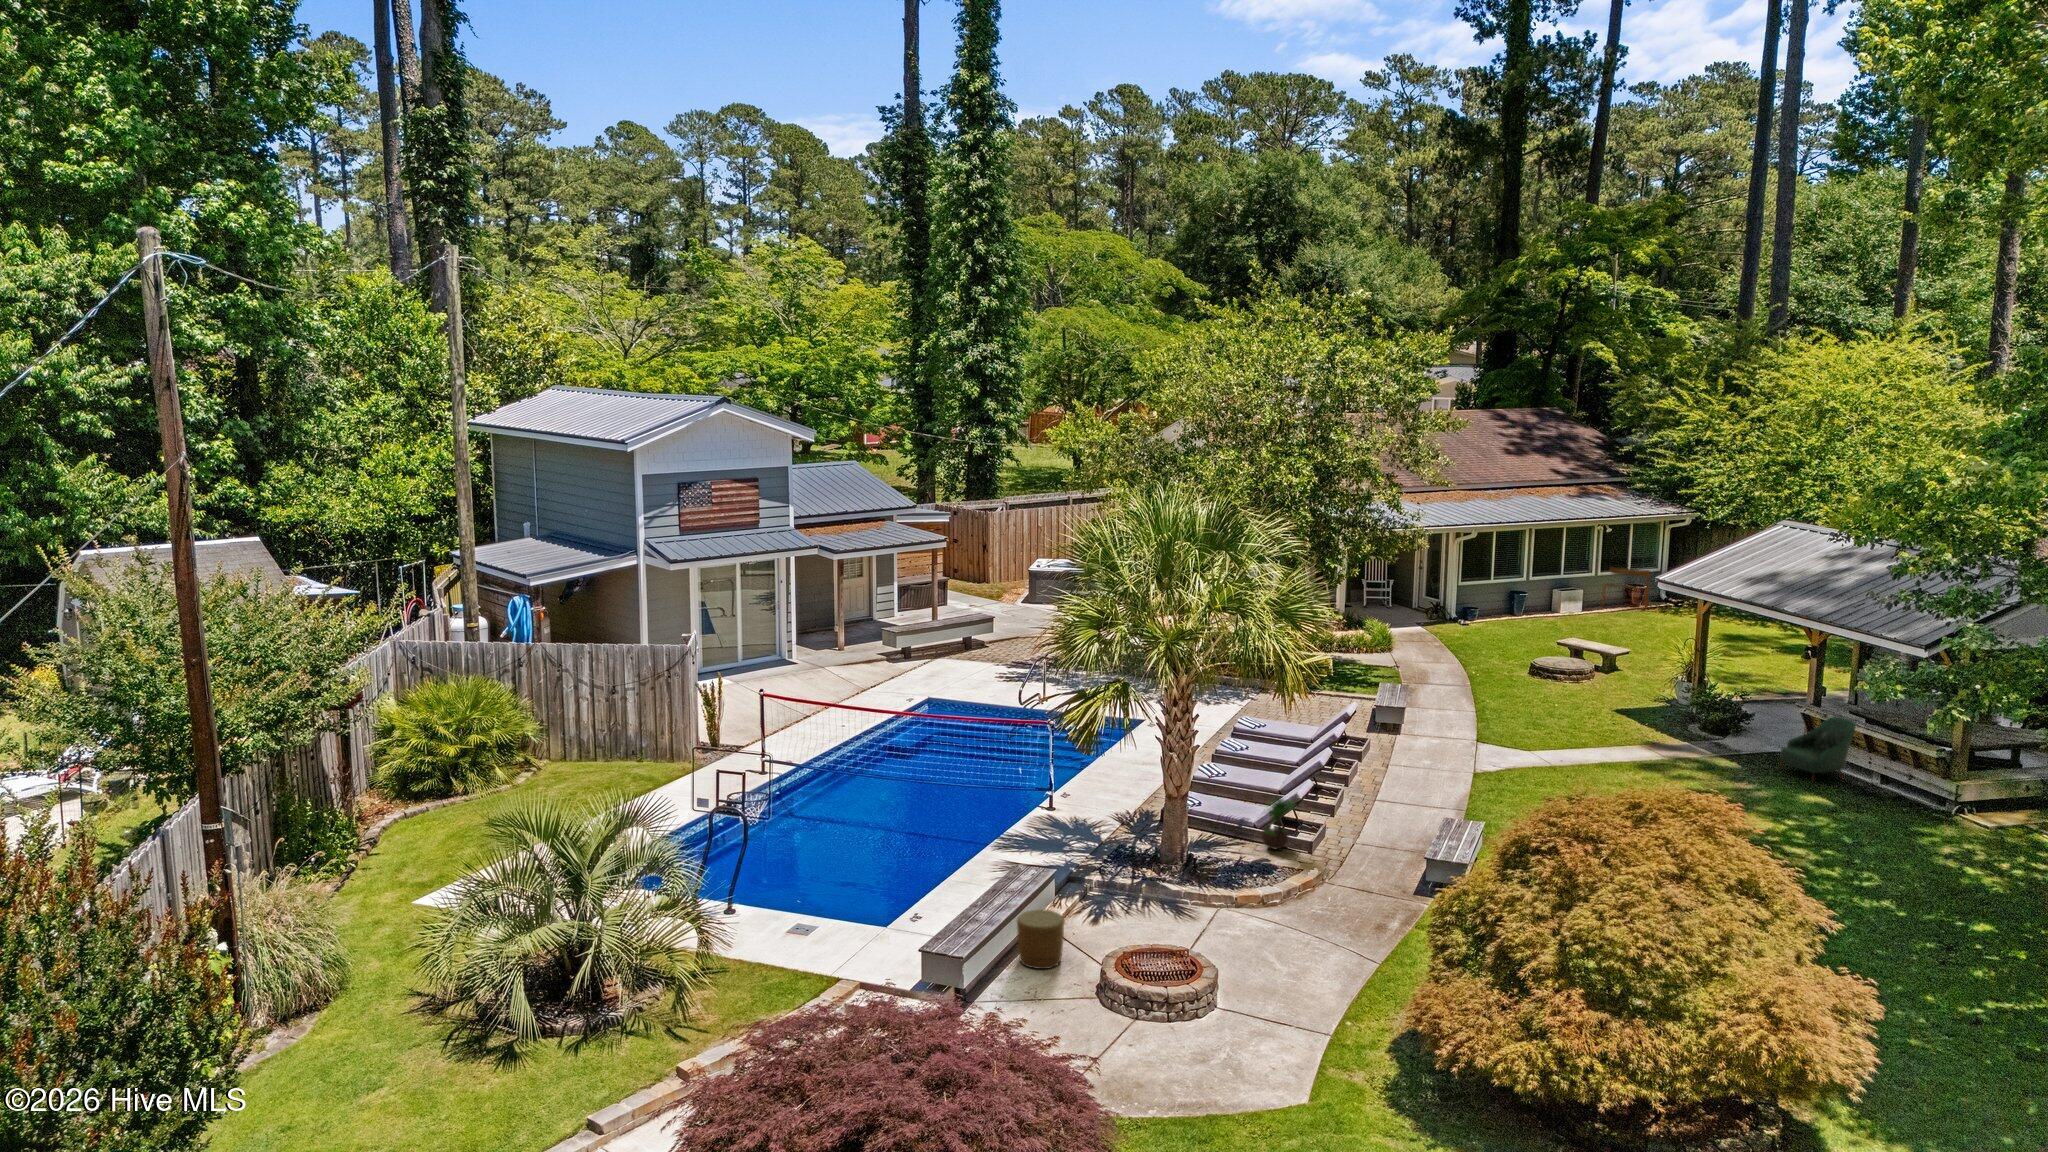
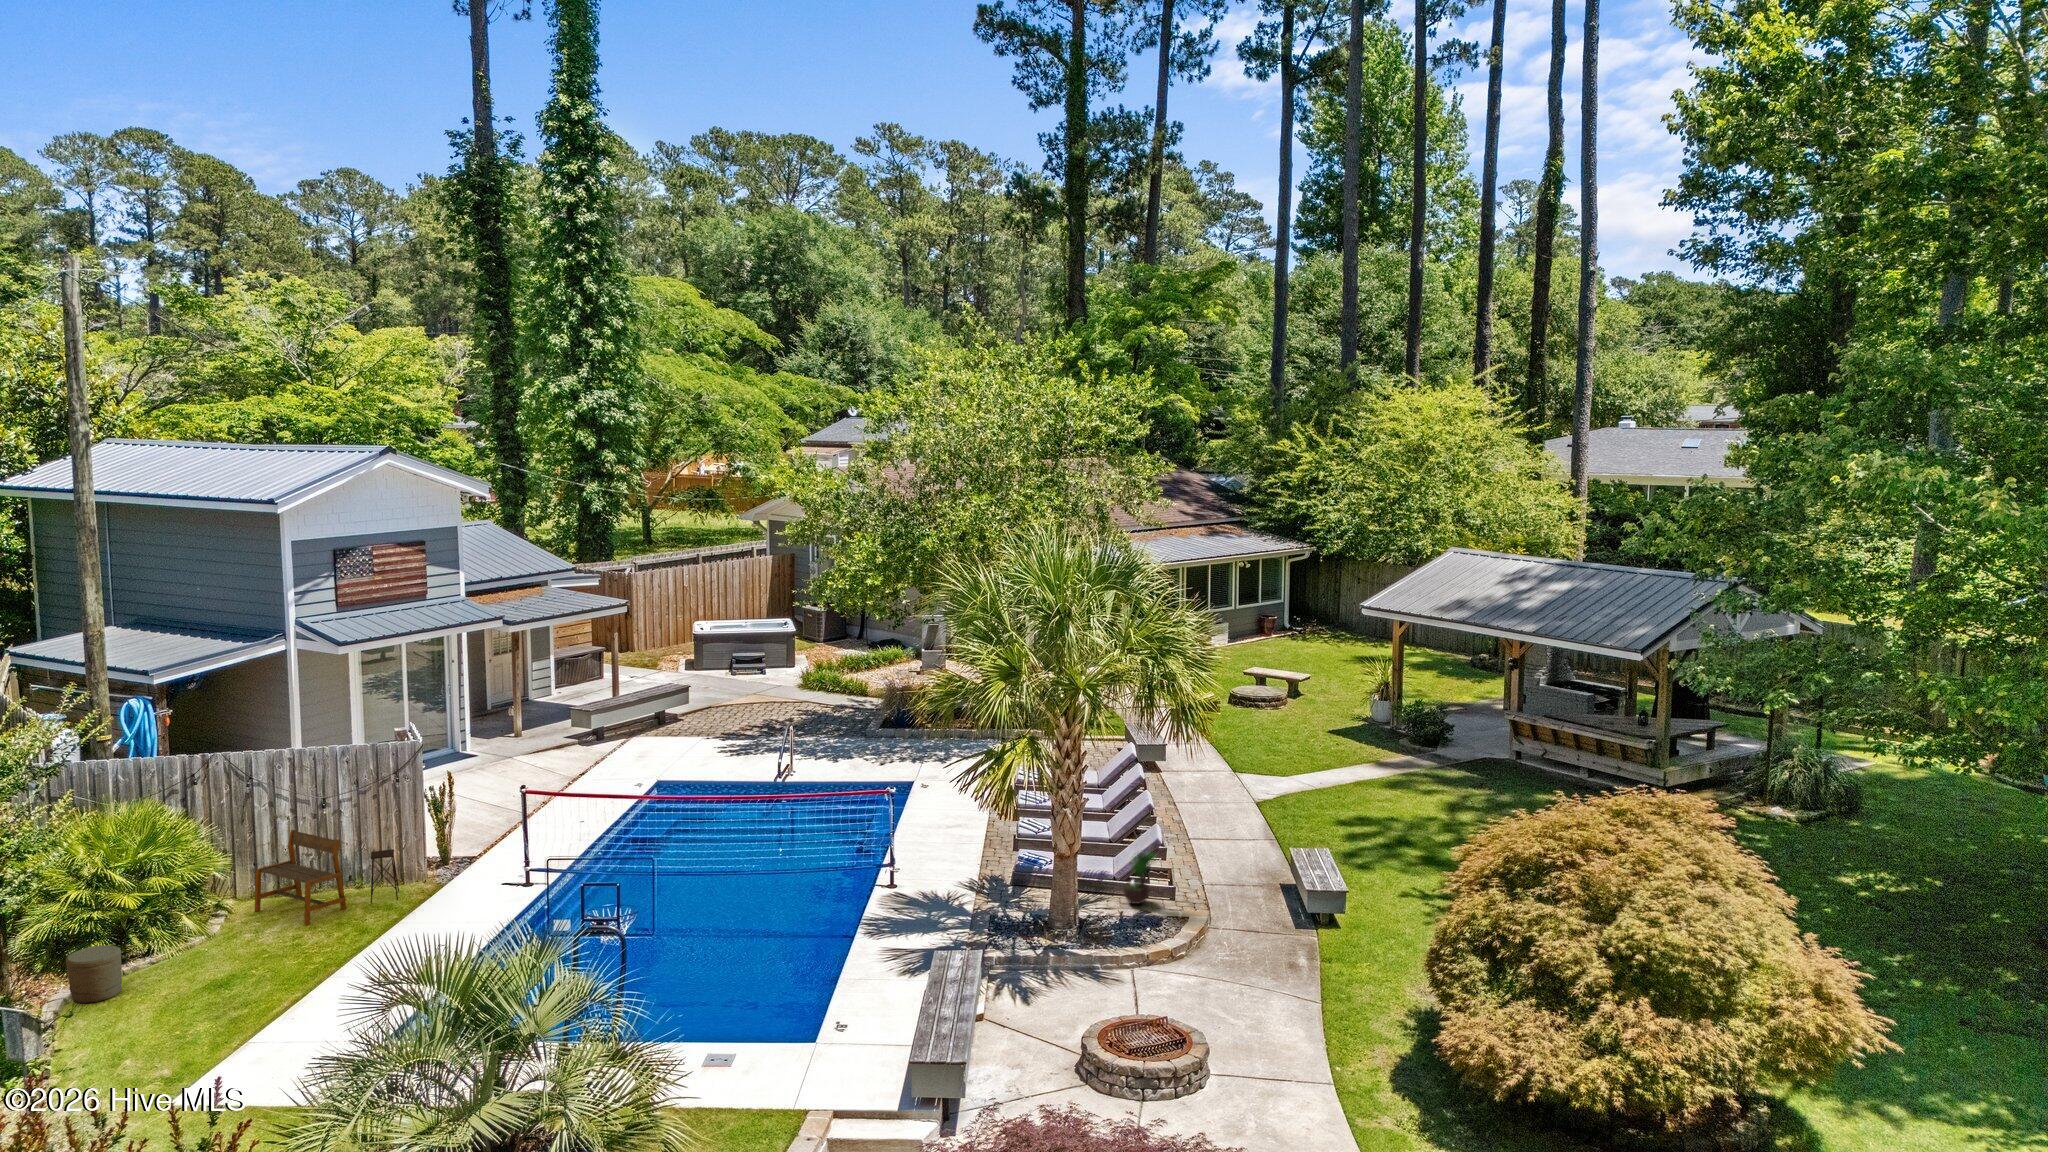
bench: present [1602,567,1650,609] -> present [255,830,347,925]
armchair: present [1780,717,1856,779] -> none [1484,728,1541,788]
side table: none [642,729,668,771] -> present [371,849,399,903]
basket: present [1017,909,1065,969] -> present [66,945,122,1003]

